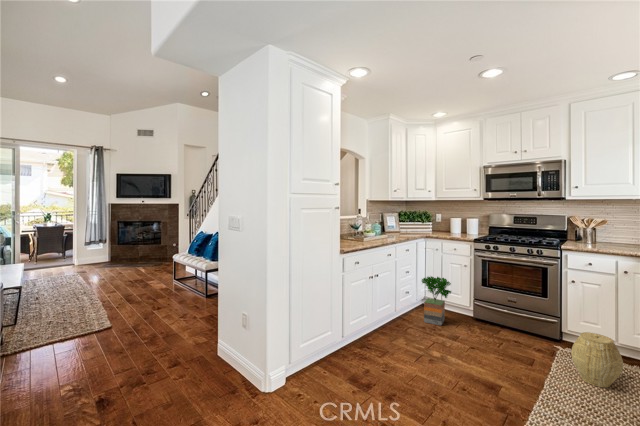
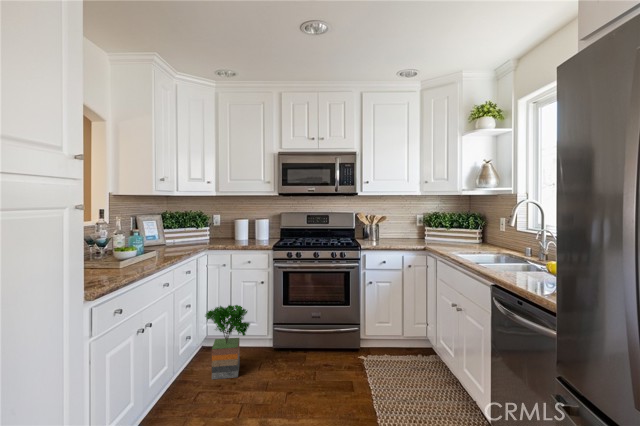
woven basket: present [571,332,623,388] -> none [393,343,438,406]

